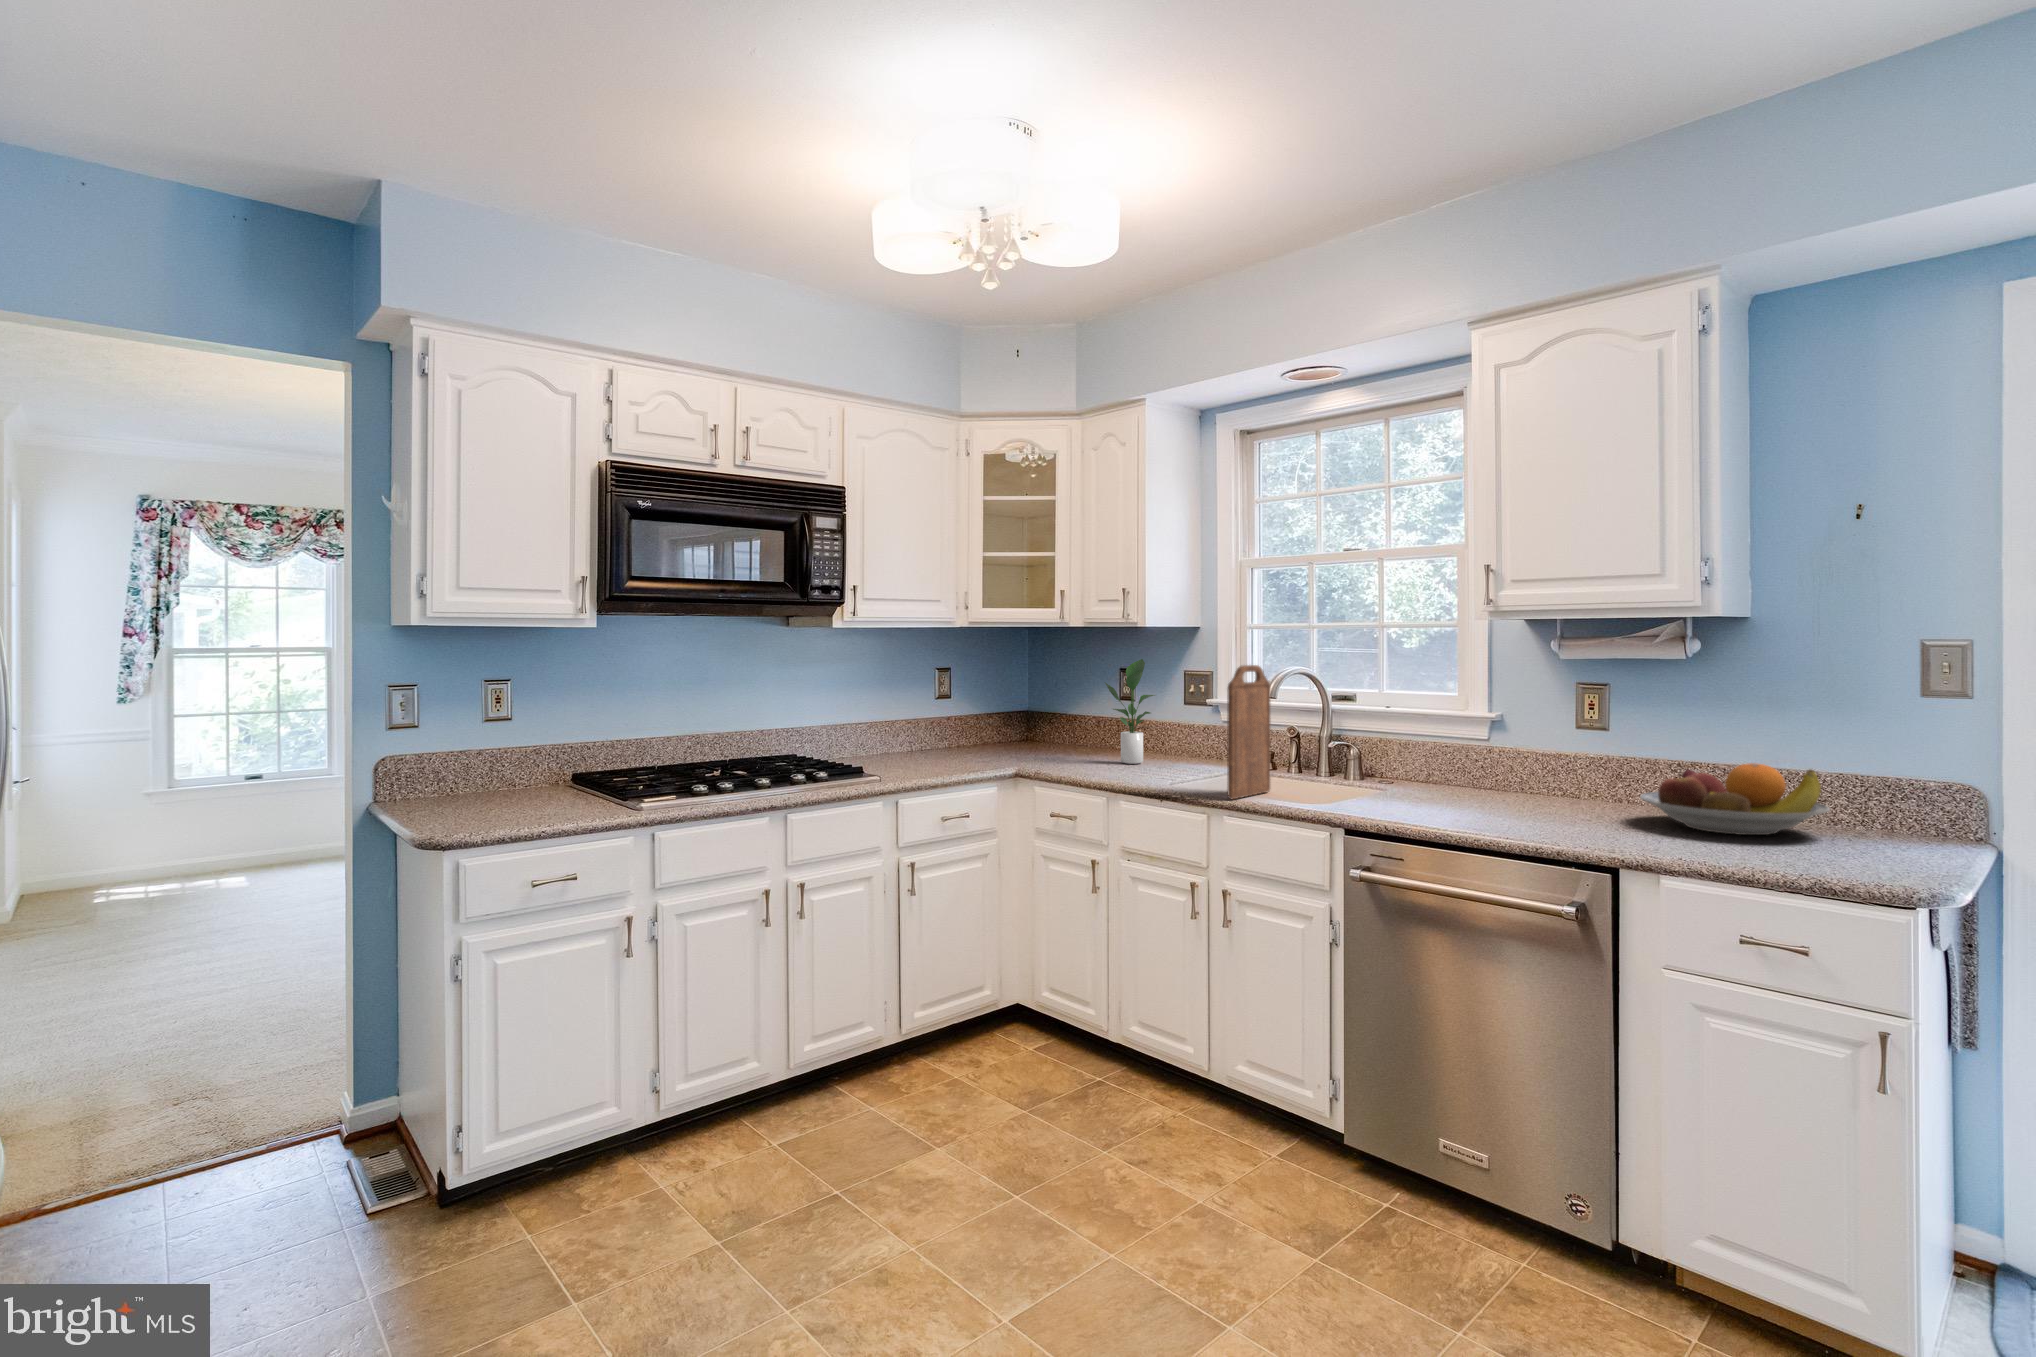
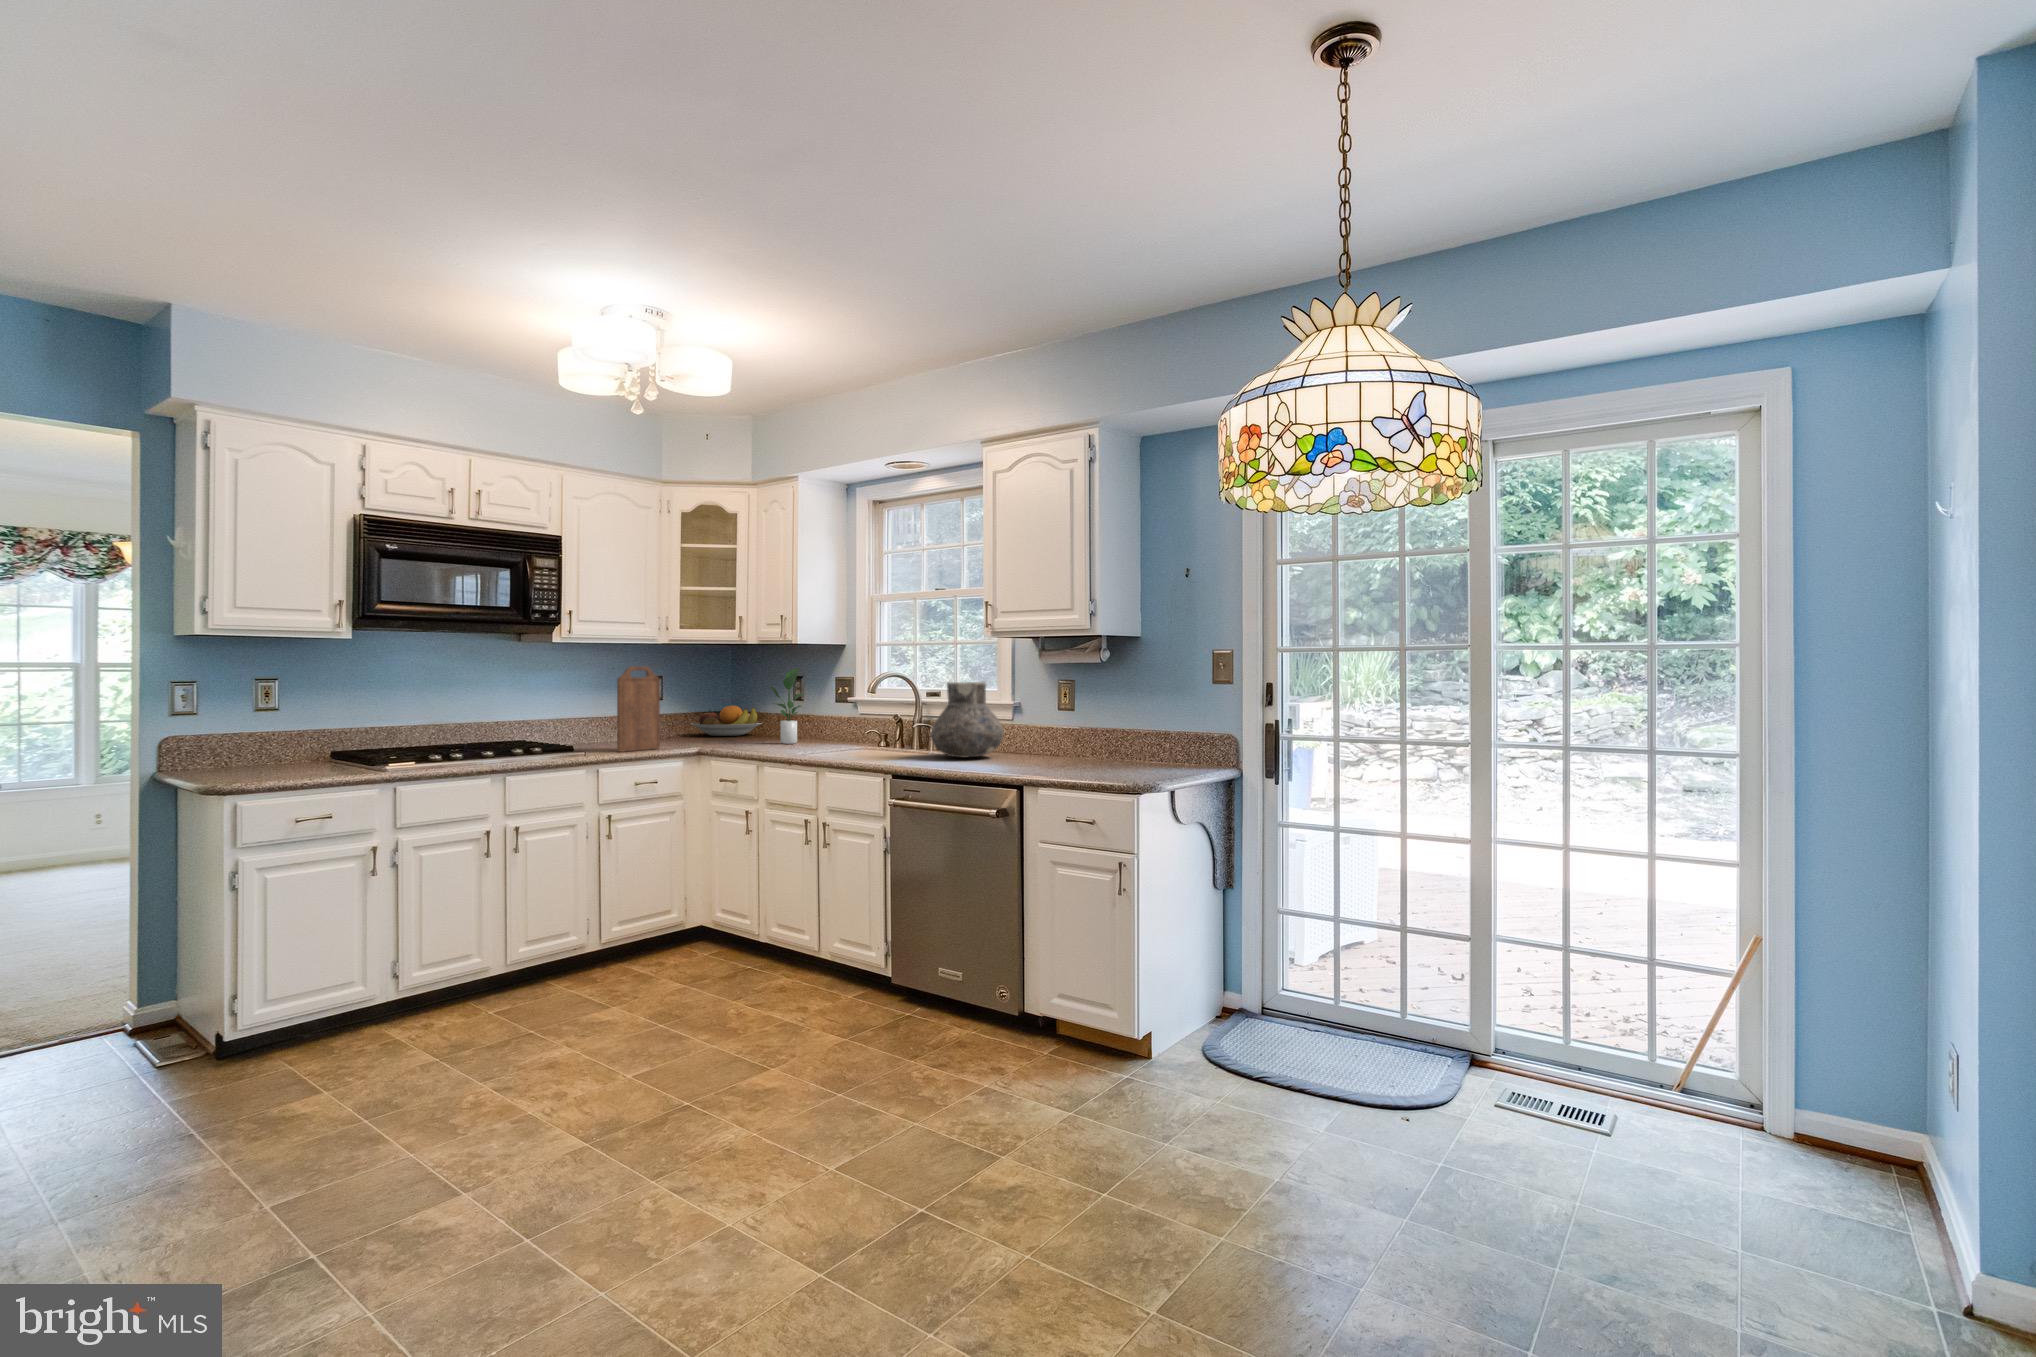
cutting board: present [1227,665,1270,799] -> present [617,666,660,752]
vase: none [1376,685,1496,800] -> present [930,682,1003,757]
fruit bowl: present [1640,763,1830,835] -> present [691,706,762,736]

